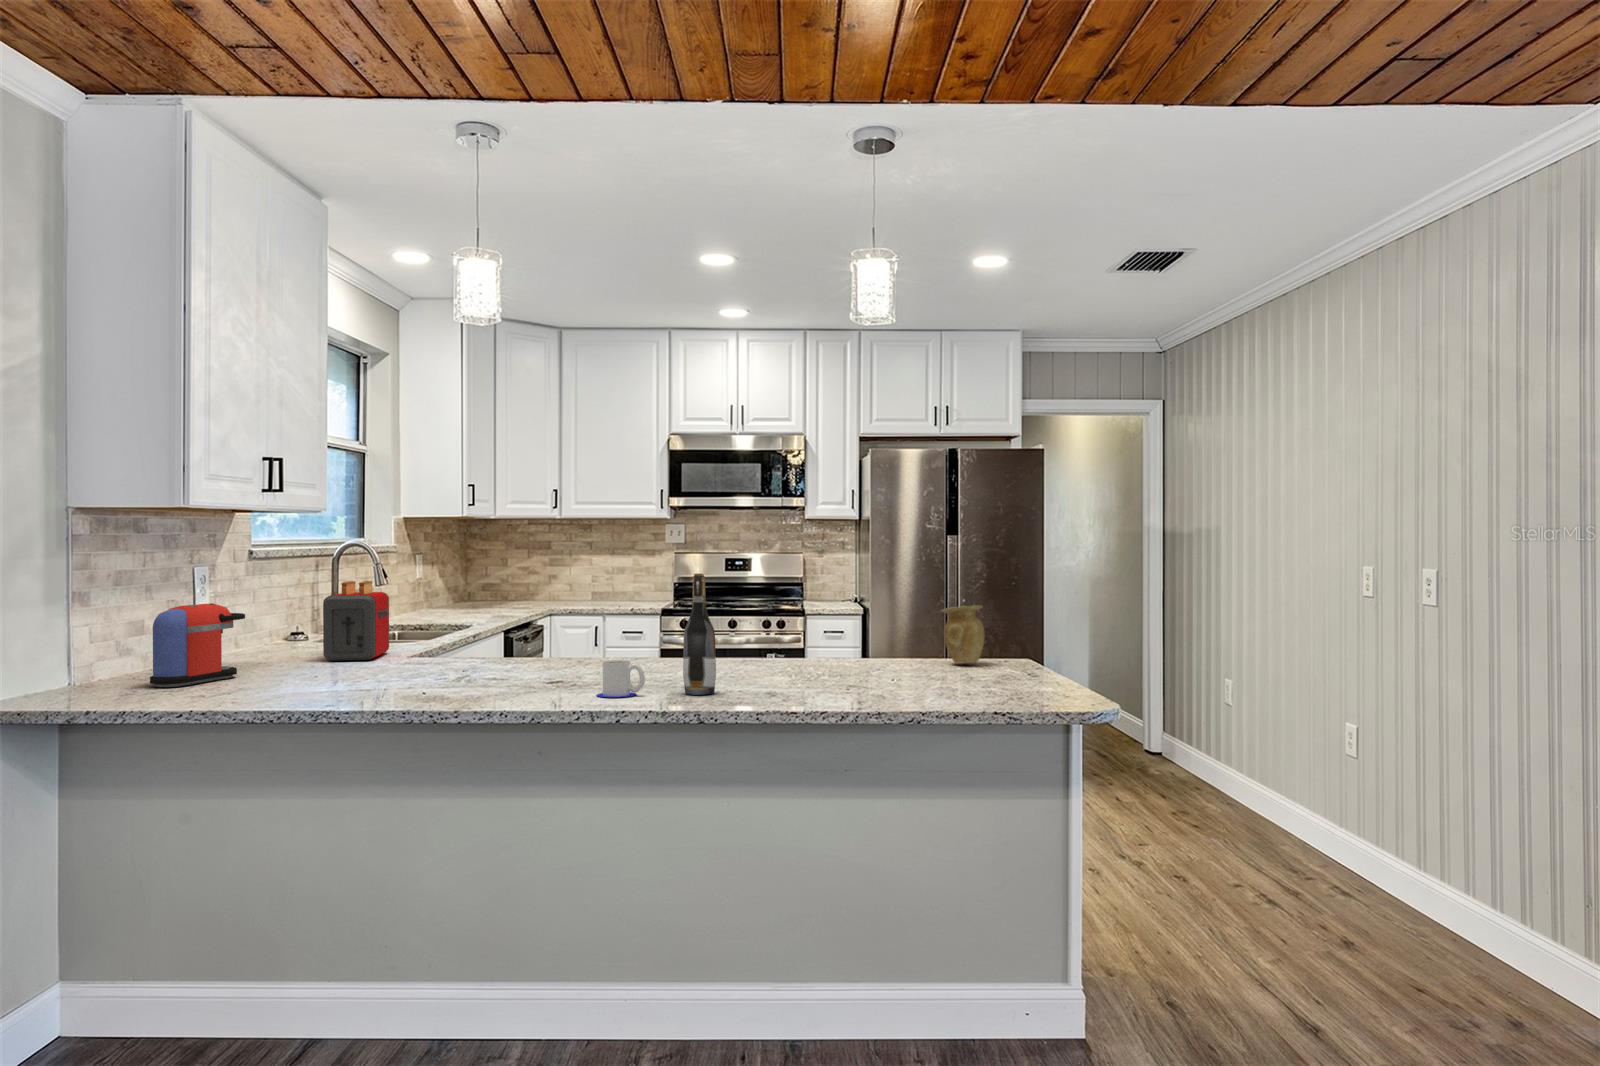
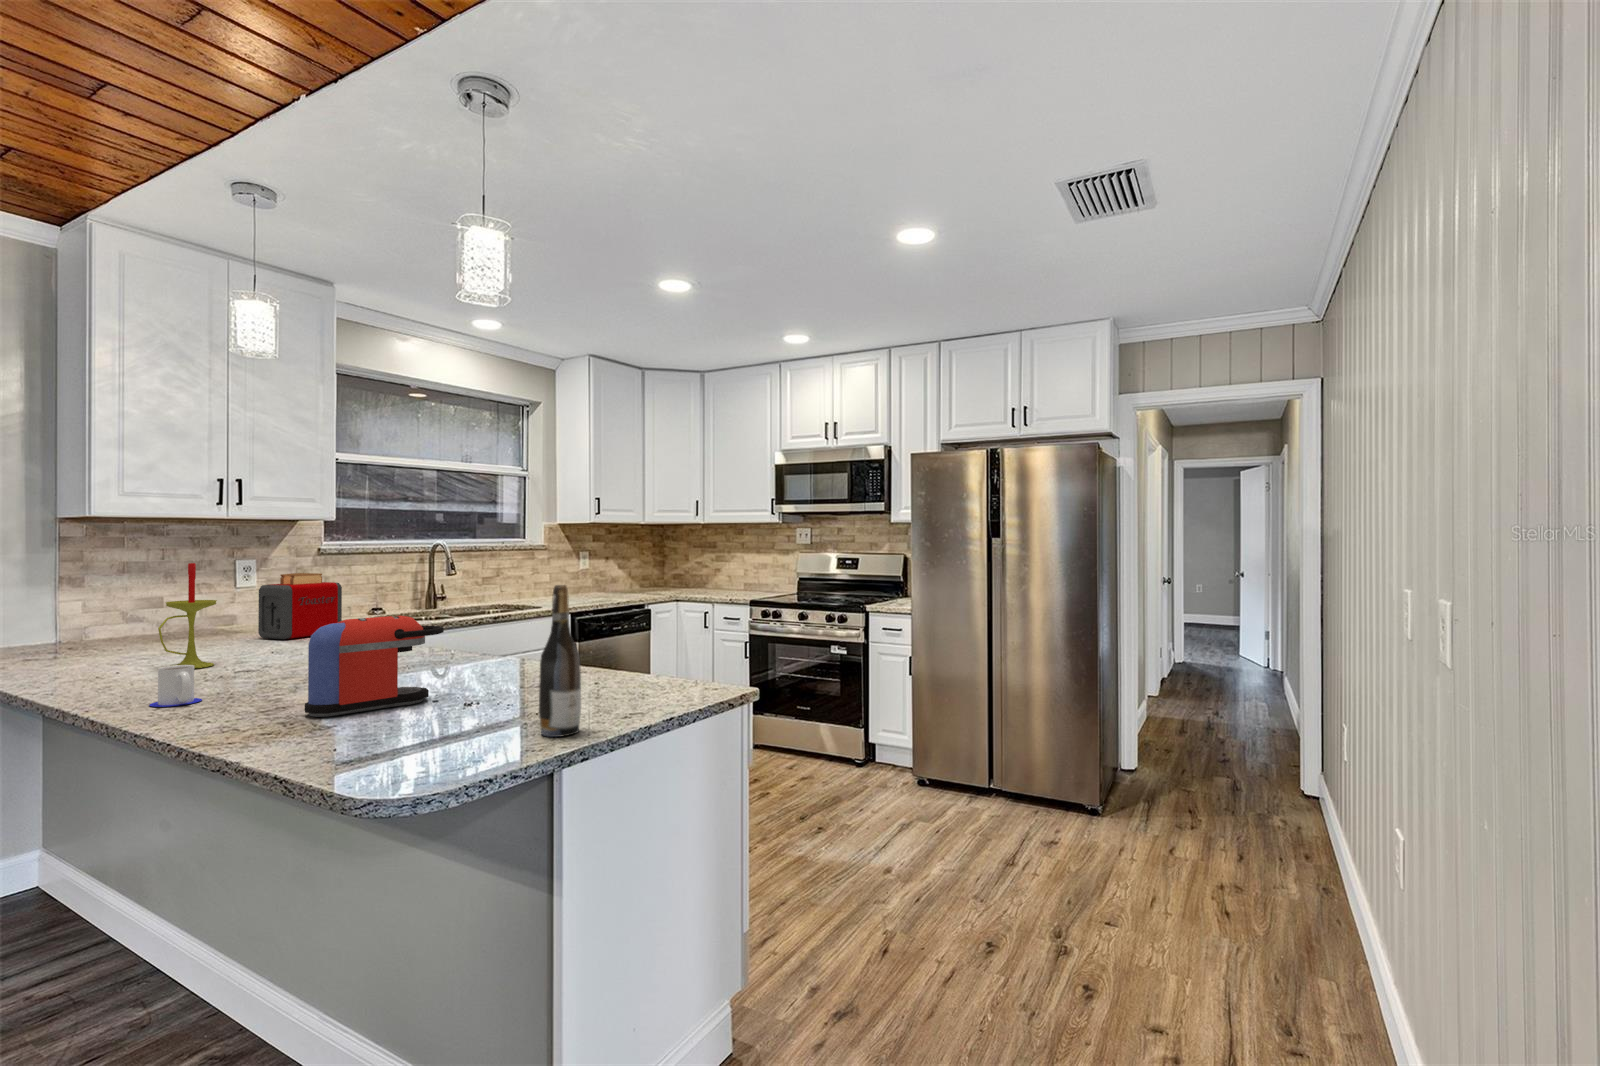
candle: none [411,563,459,683] -> present [158,563,217,668]
wine bottle: present [683,574,716,695] -> present [539,585,581,737]
coffee maker: present [150,603,245,687] -> present [305,616,444,717]
vase: present [941,606,985,664] -> none [636,625,687,694]

